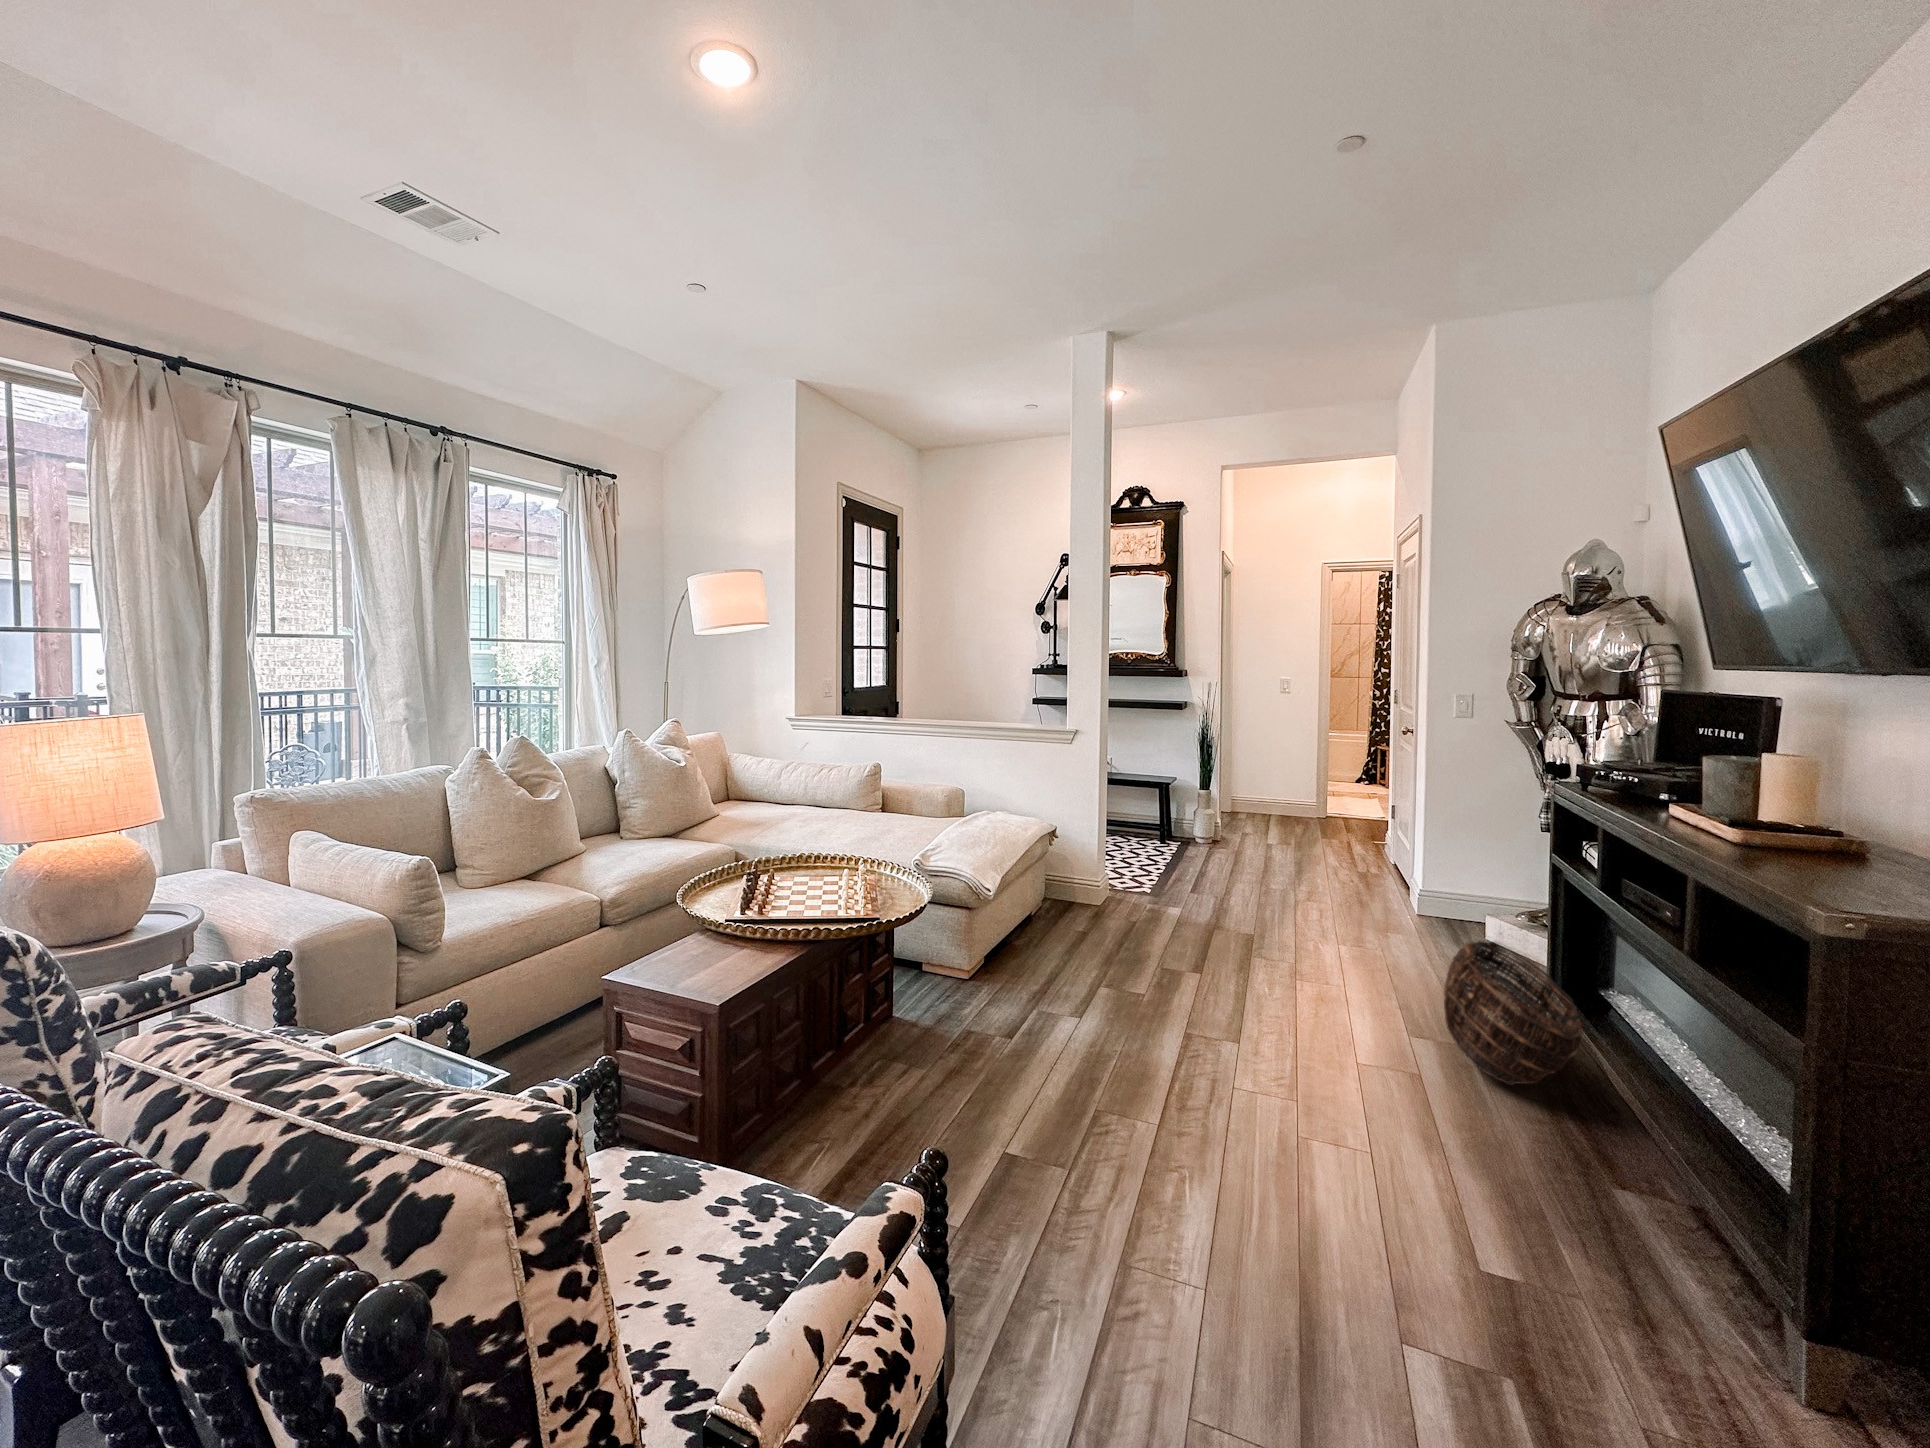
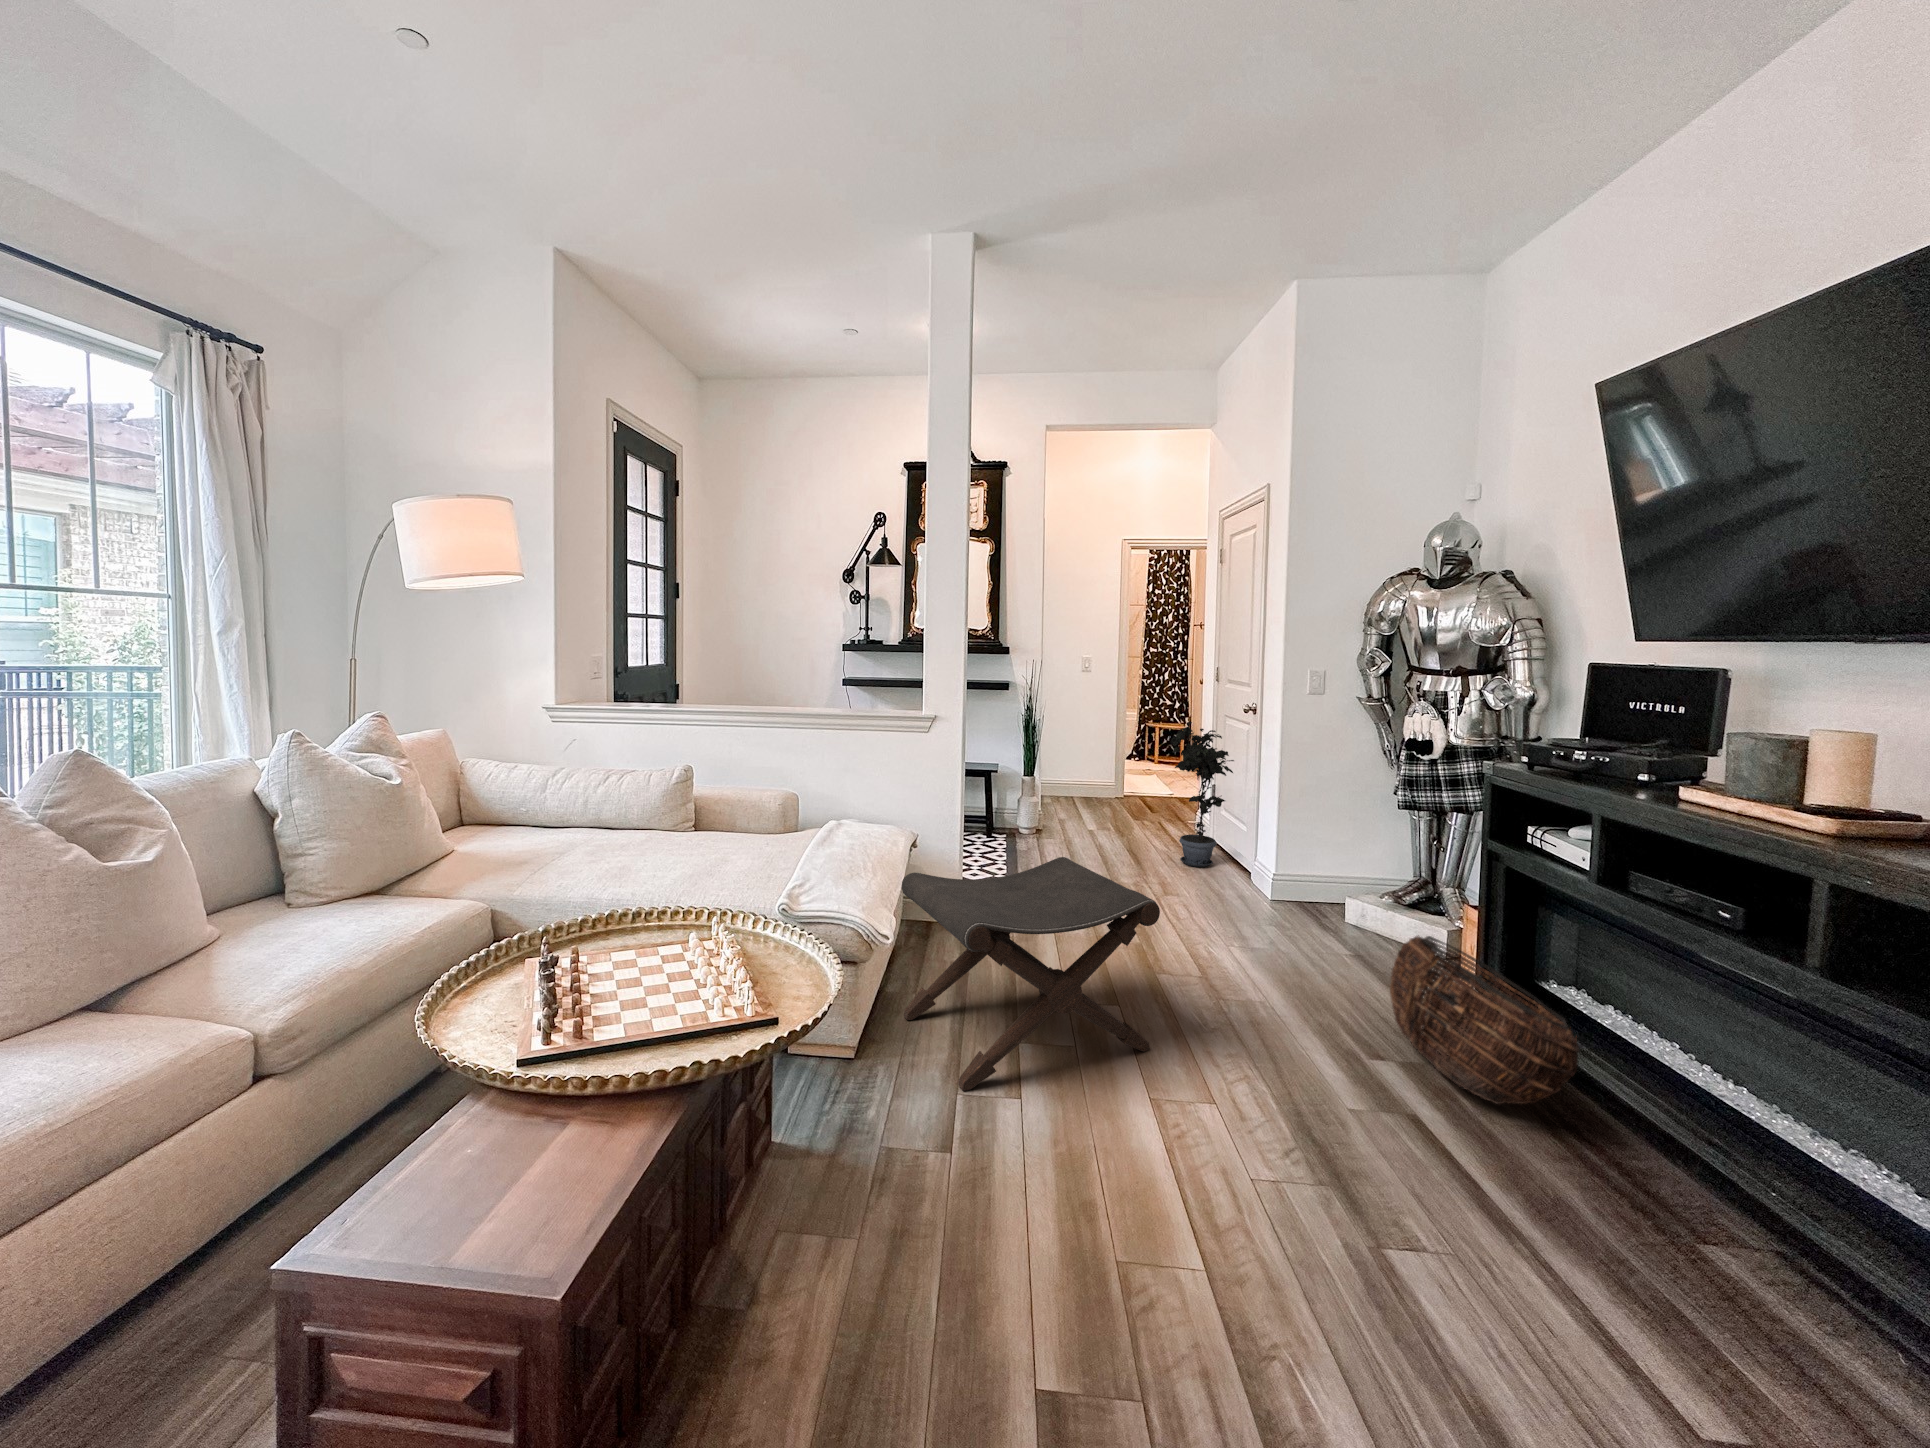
potted plant: none [1332,744,1403,887] -> present [1170,722,1234,867]
footstool: none [1014,850,1212,1012] -> present [902,857,1160,1091]

